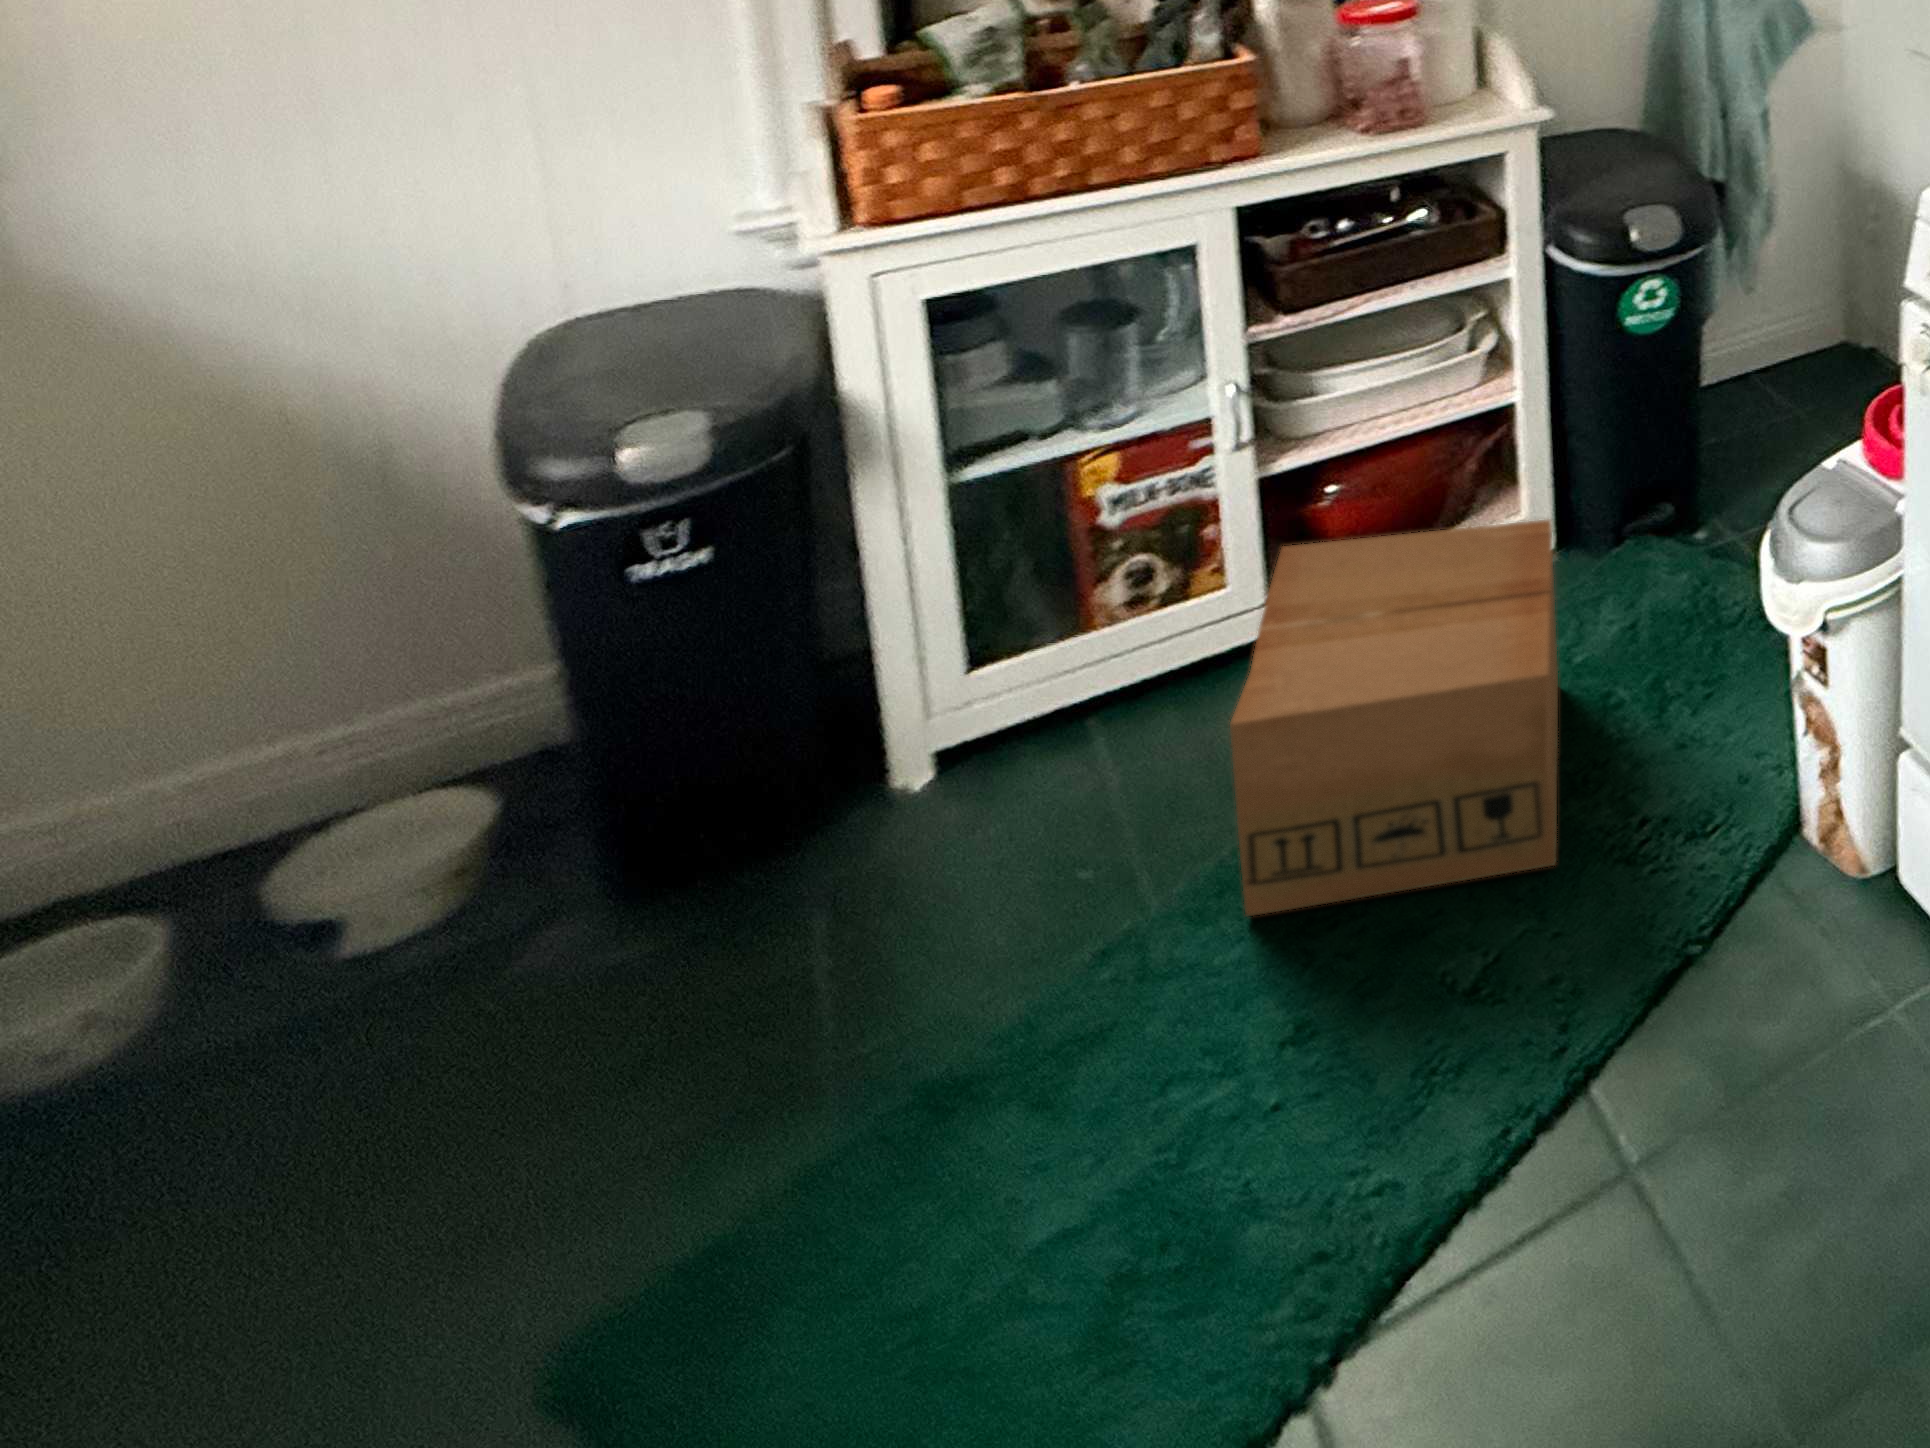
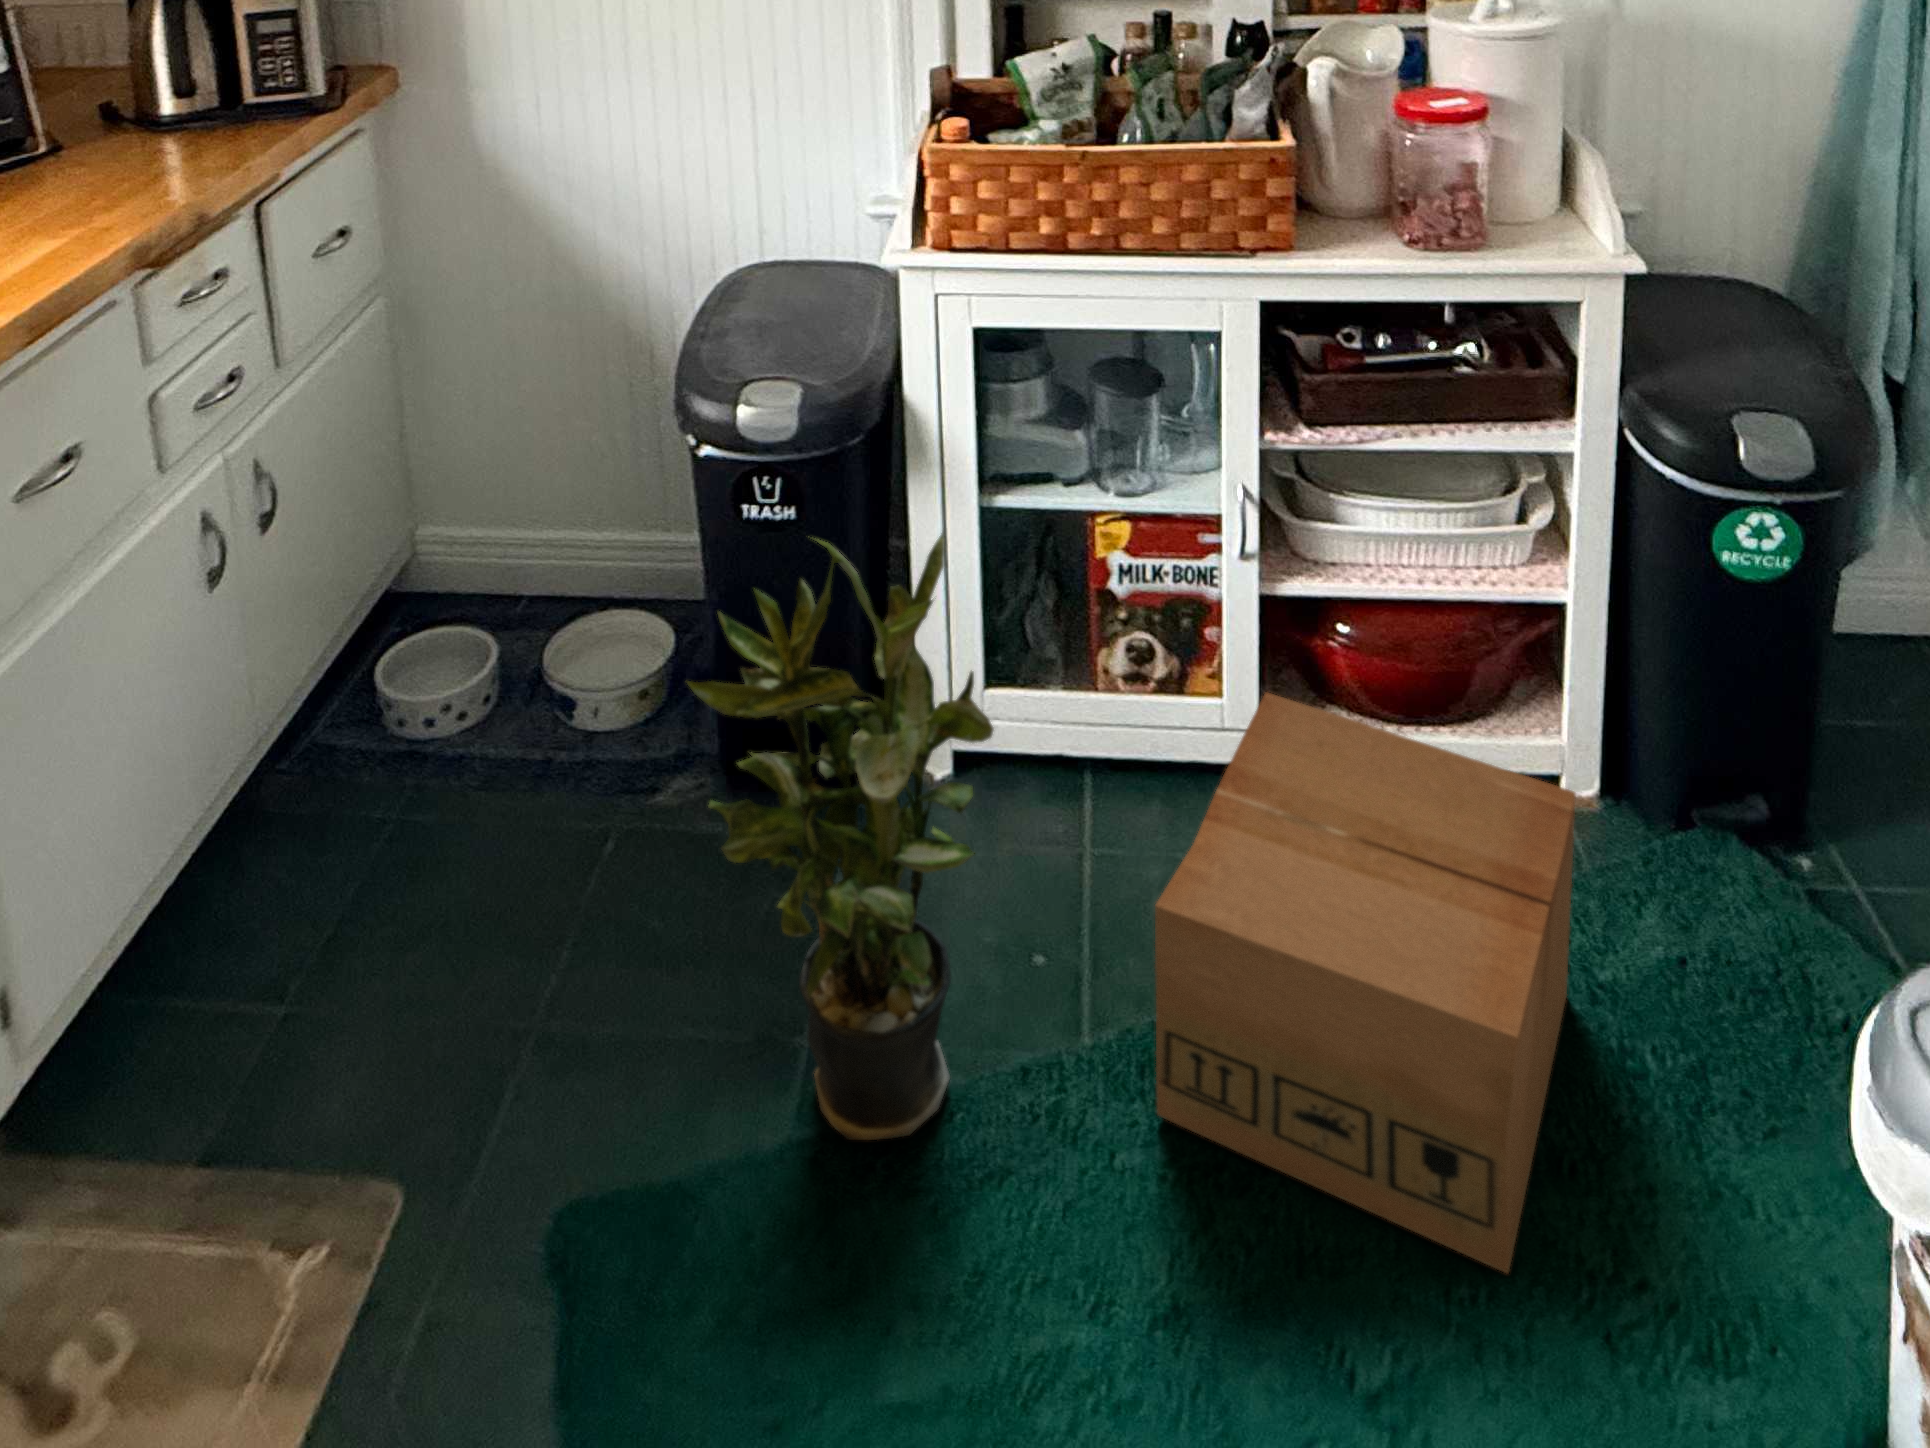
potted plant: none [676,461,1056,1096] -> present [687,533,993,1140]

